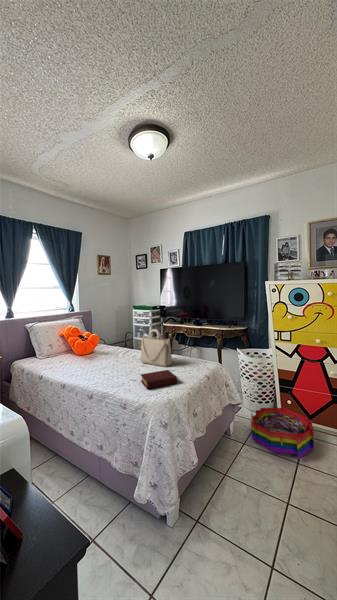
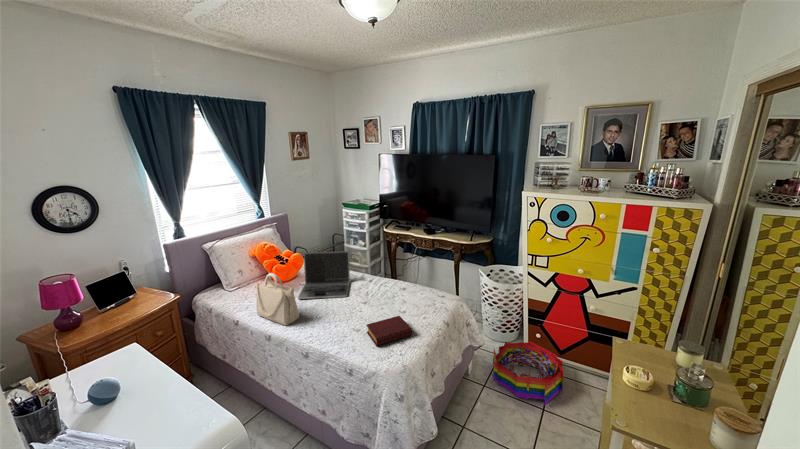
handbag: present [141,329,172,367] -> present [256,273,299,325]
laptop: none [91,330,133,363] -> present [298,251,350,299]

